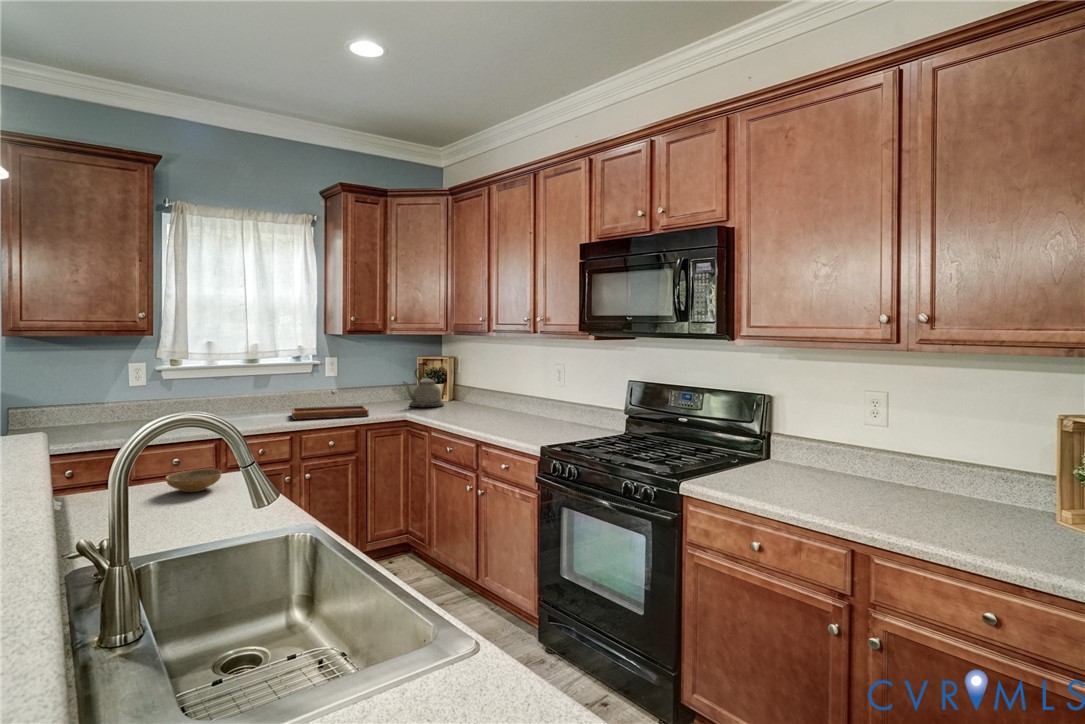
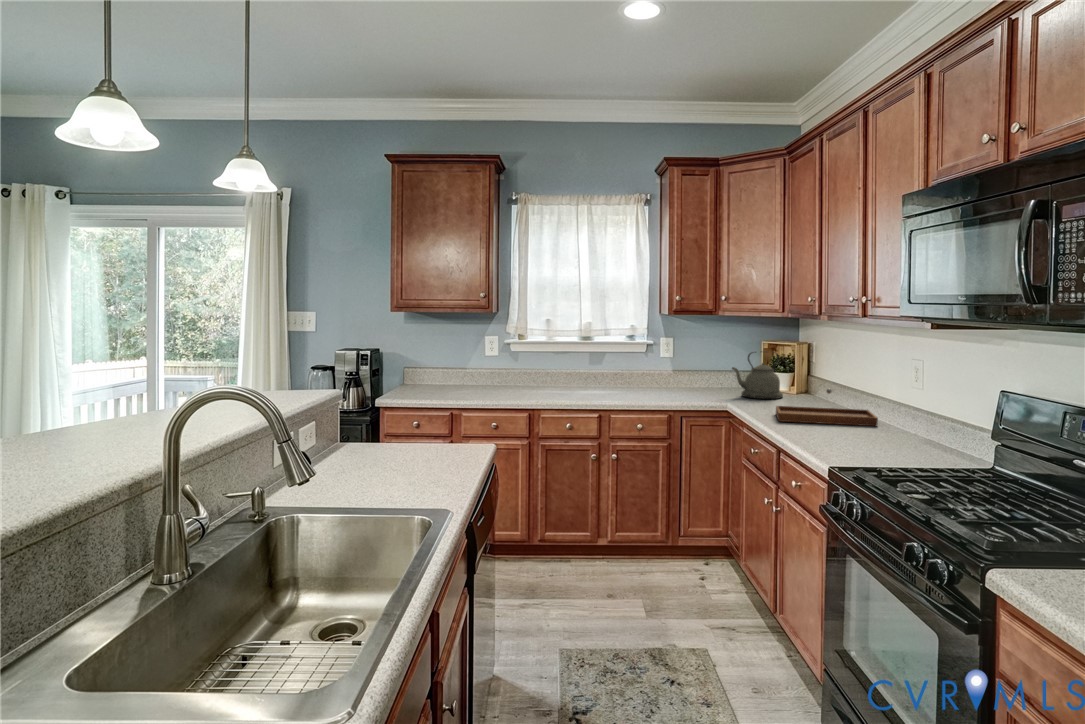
tray: present [292,391,369,419] -> present [776,389,878,426]
ceramic bowl: present [166,469,221,492] -> none [410,440,455,460]

